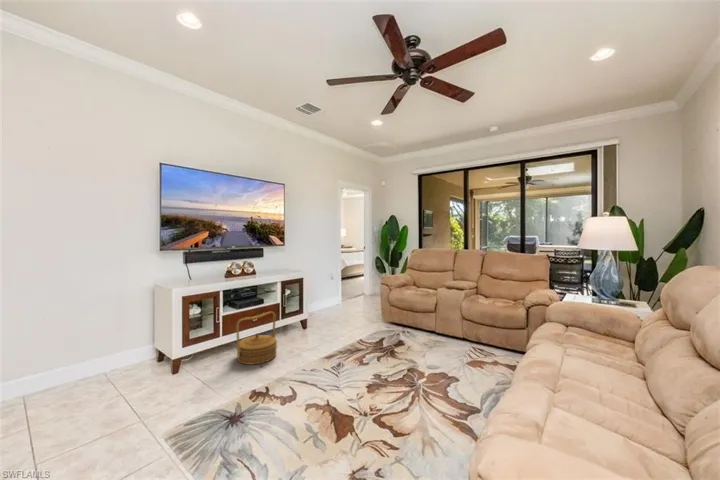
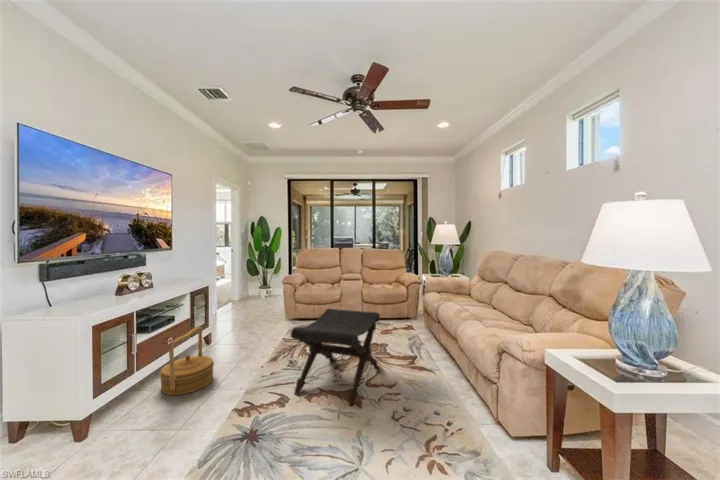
footstool: none [302,317,417,434] -> present [291,309,380,405]

